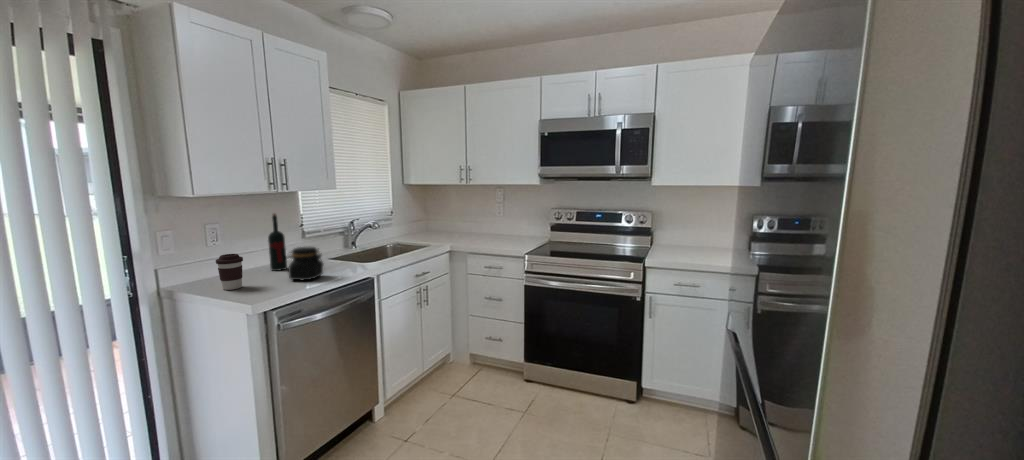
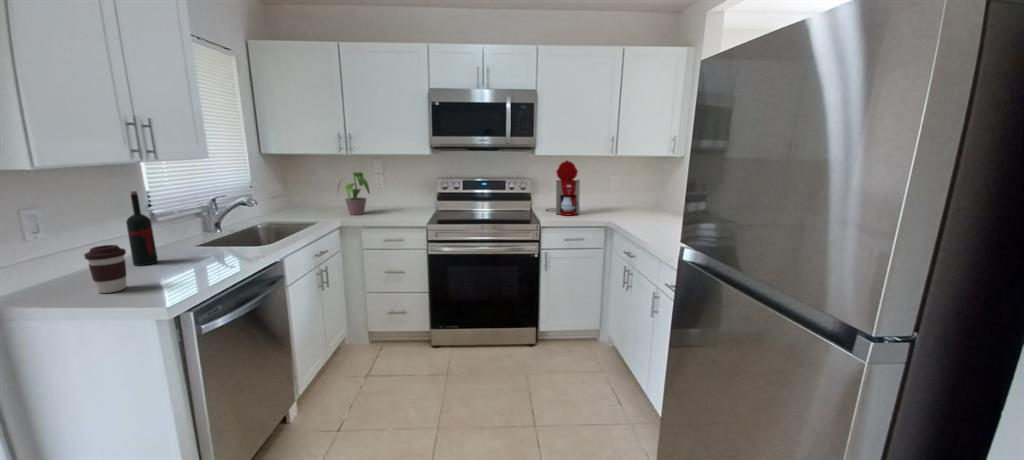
coffee maker: none [667,192,706,257] -> present [555,160,580,215]
potted plant: none [455,201,493,240] -> present [338,172,370,215]
jar: present [286,247,323,280] -> none [177,230,231,272]

